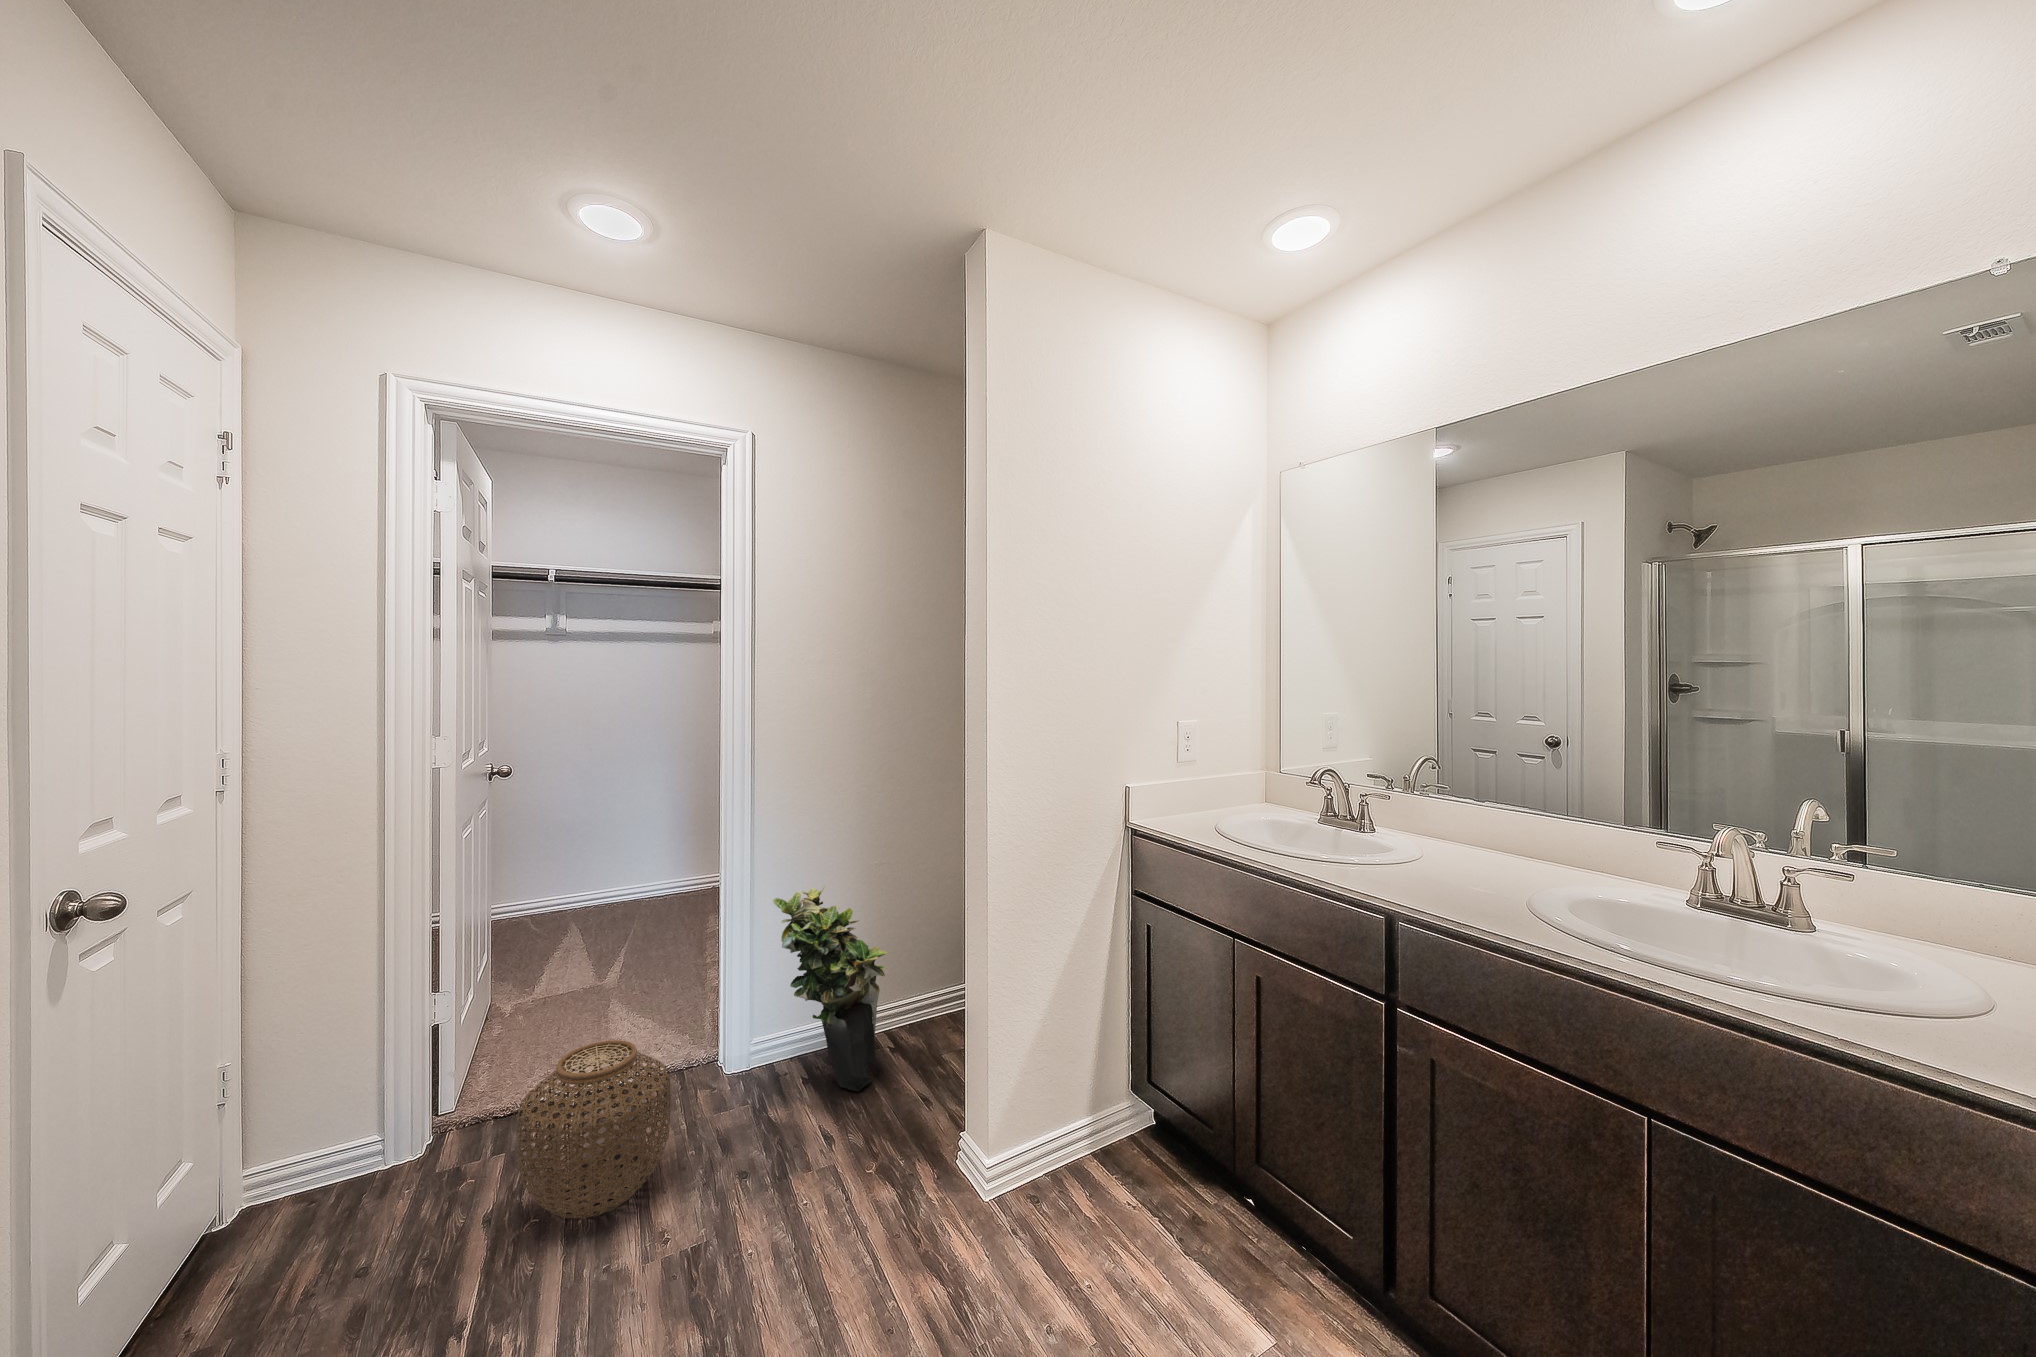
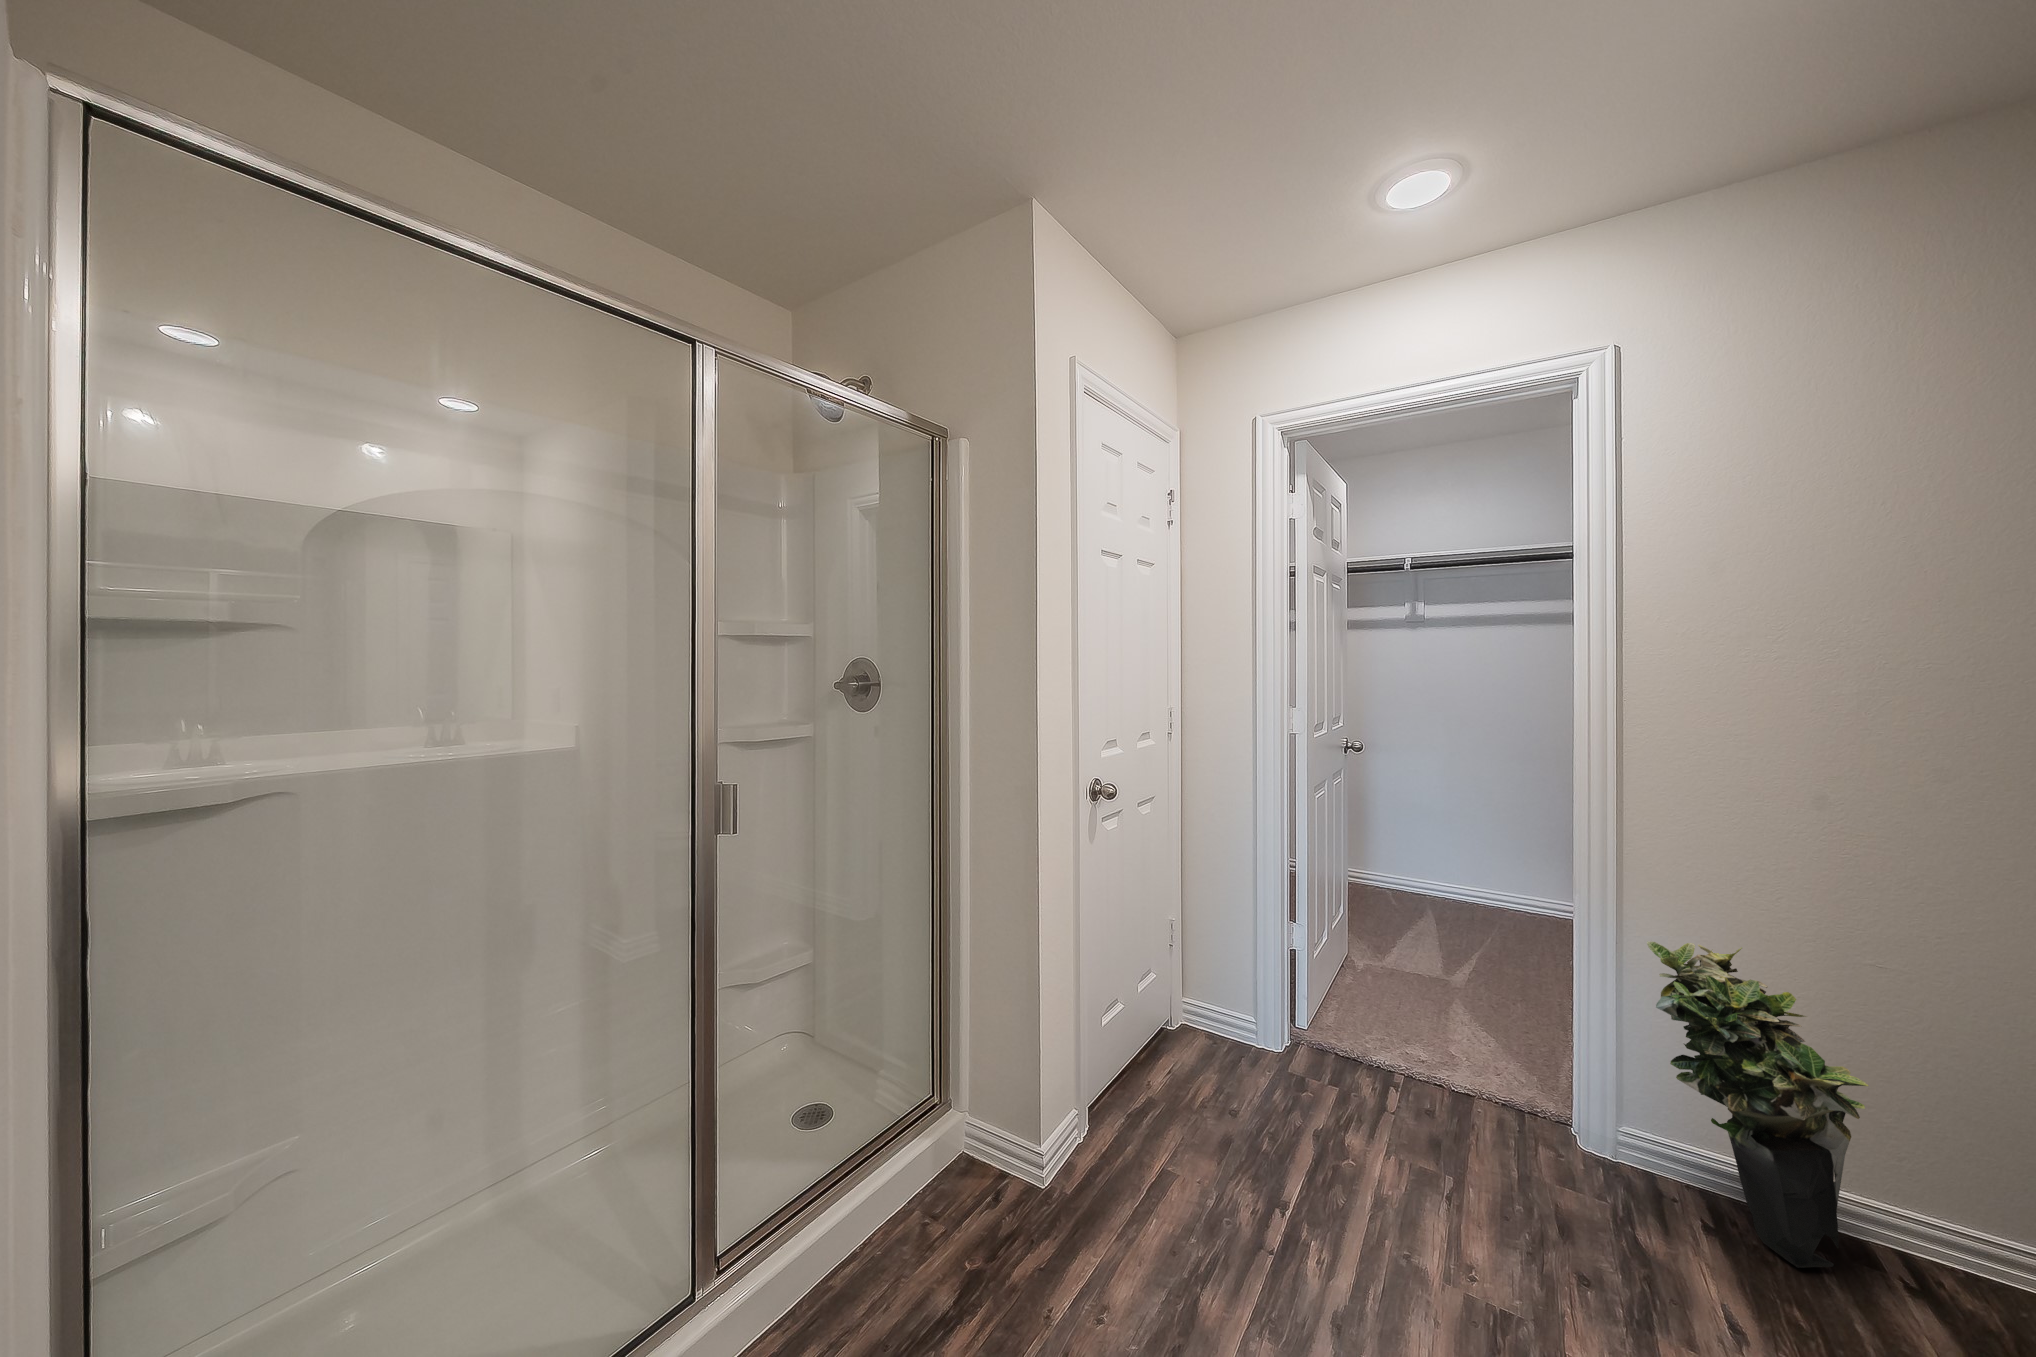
woven basket: present [517,1040,670,1218] -> none [1338,1022,1491,1201]

